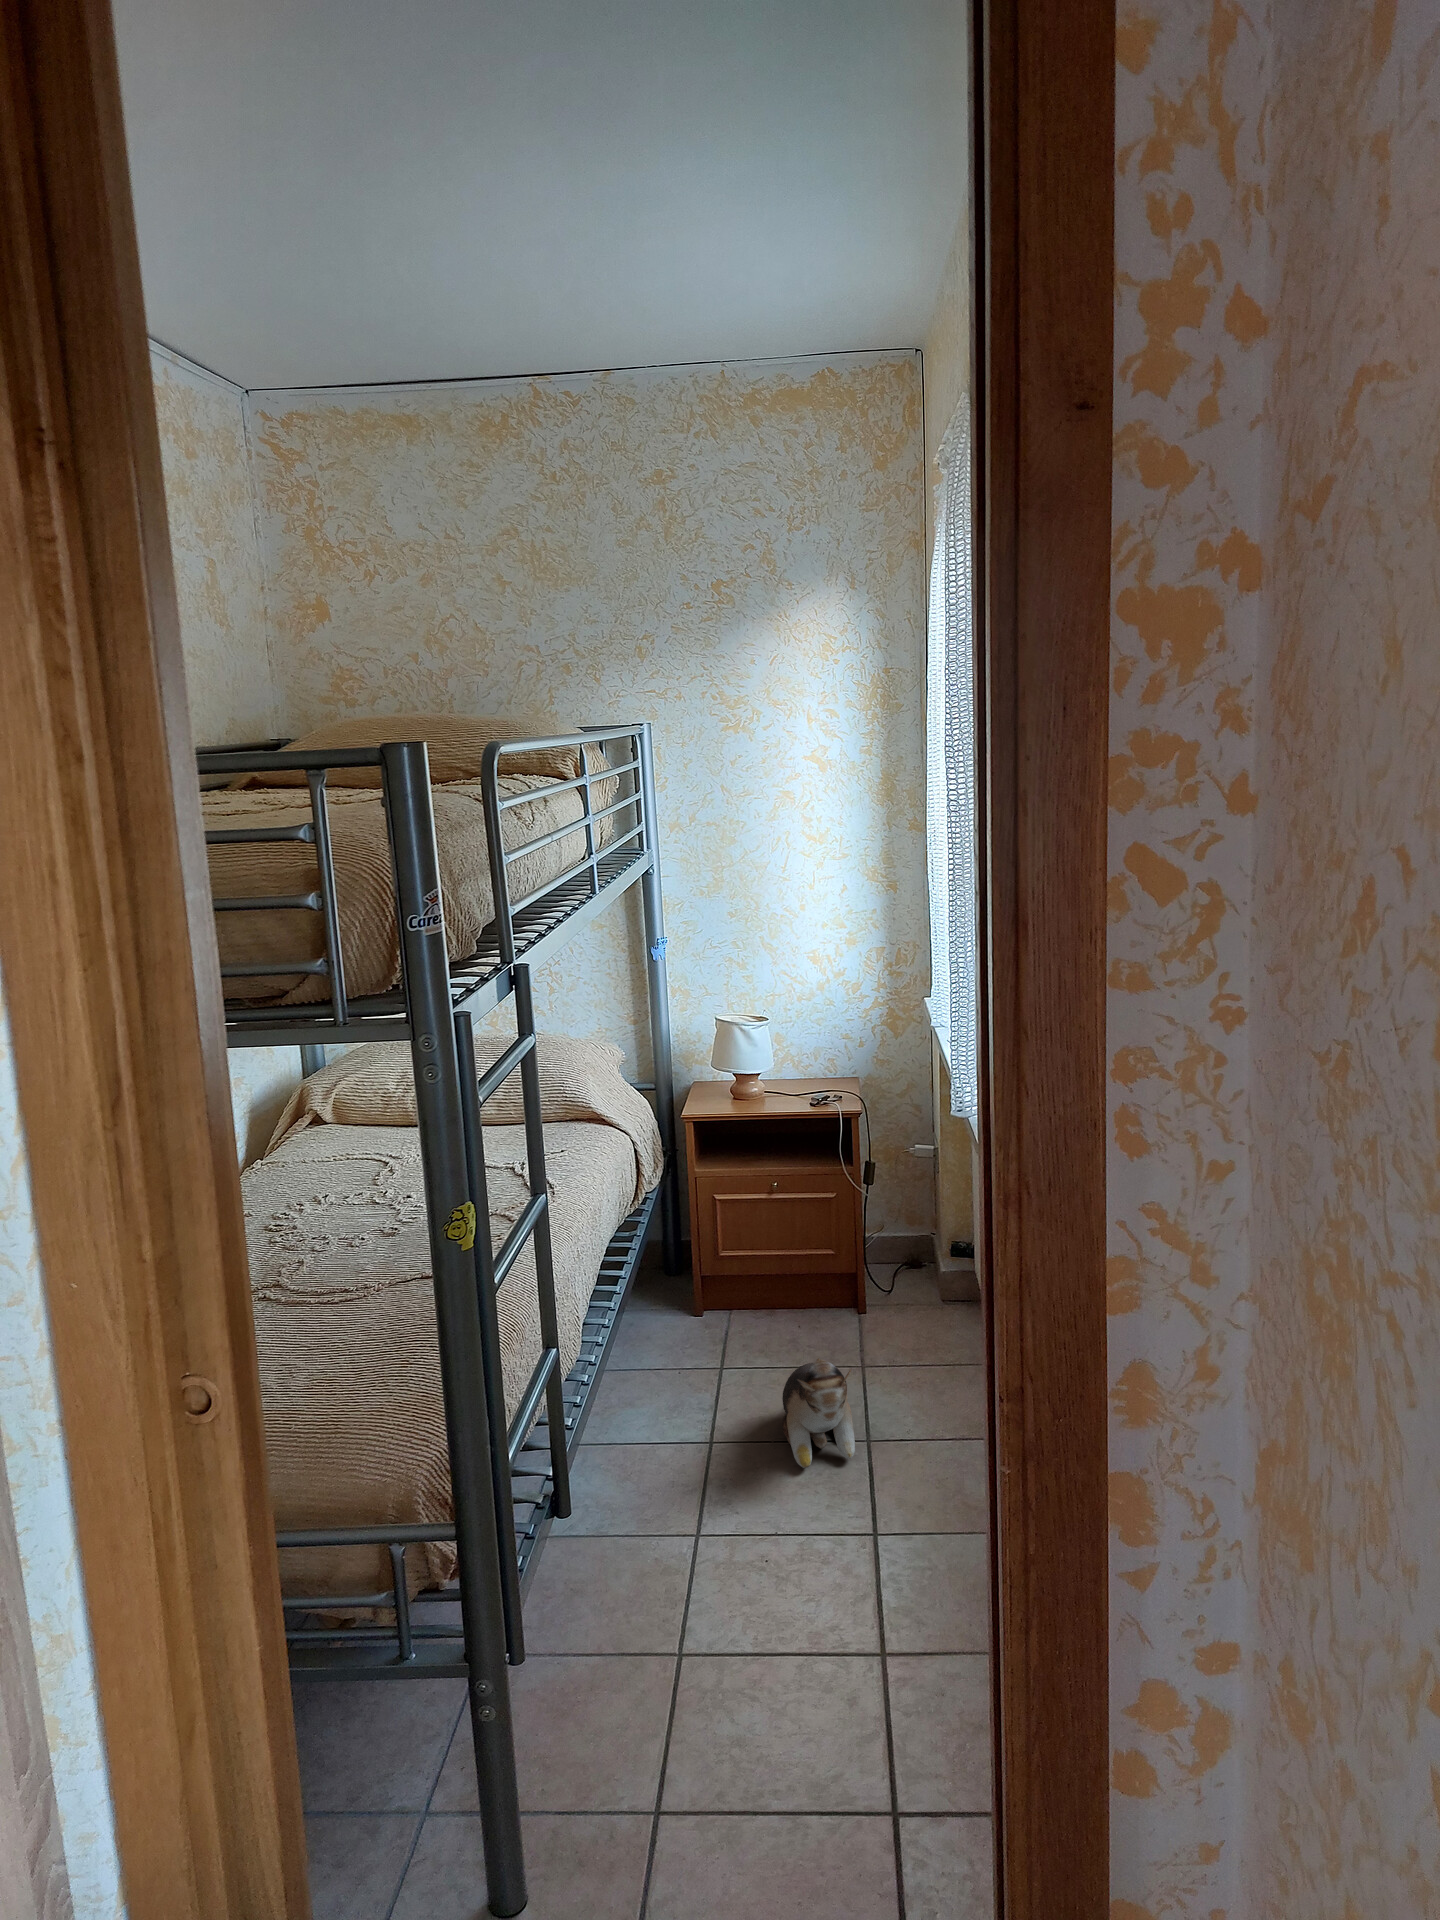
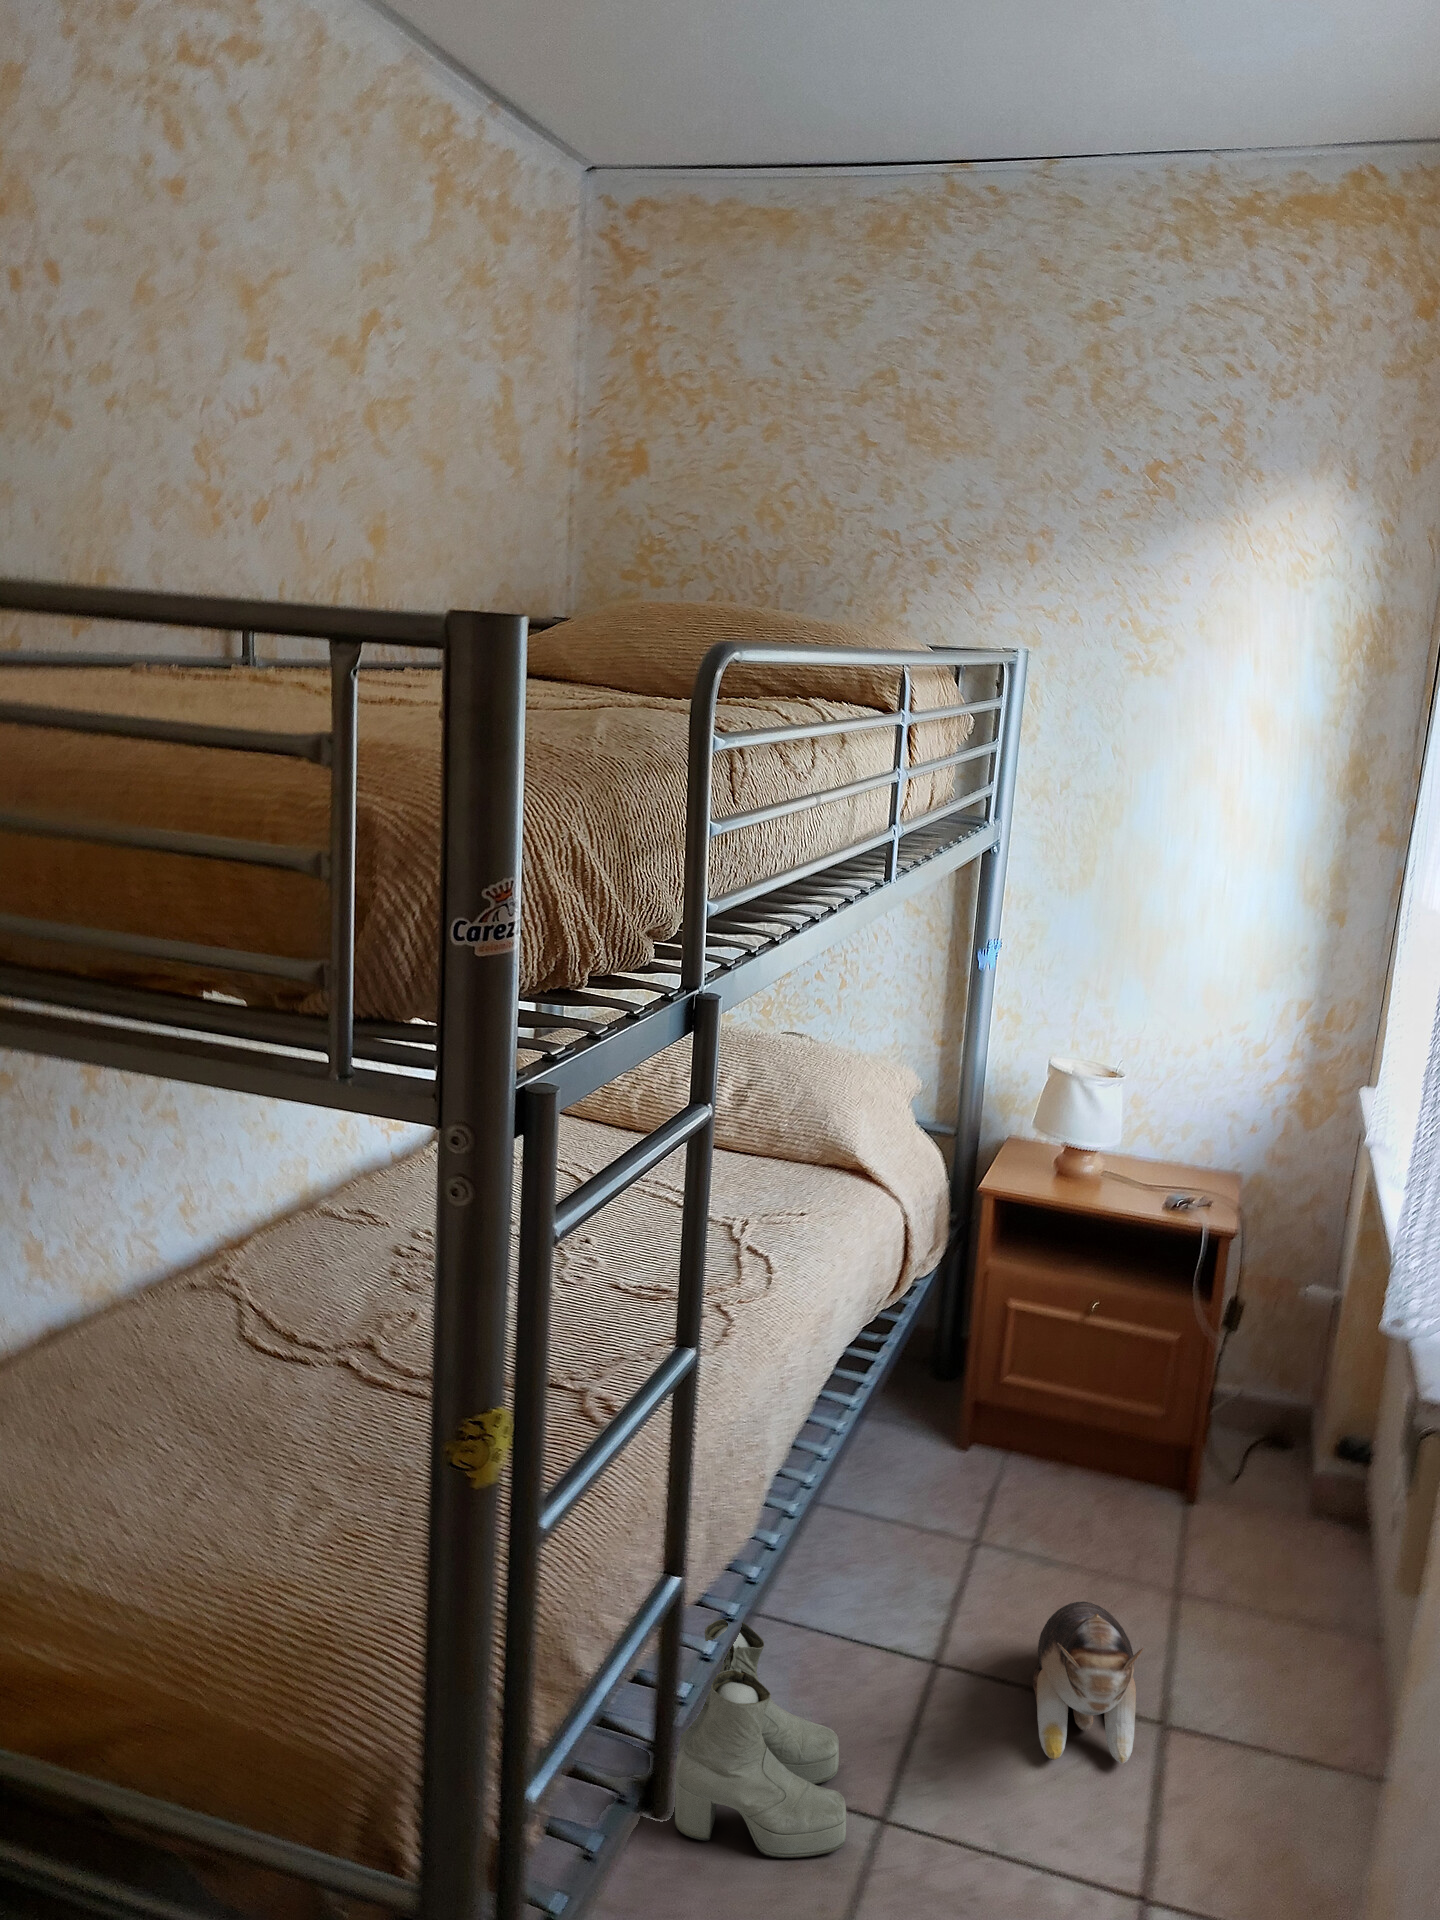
boots: none [547,1420,682,1570] -> present [675,1619,846,1858]

